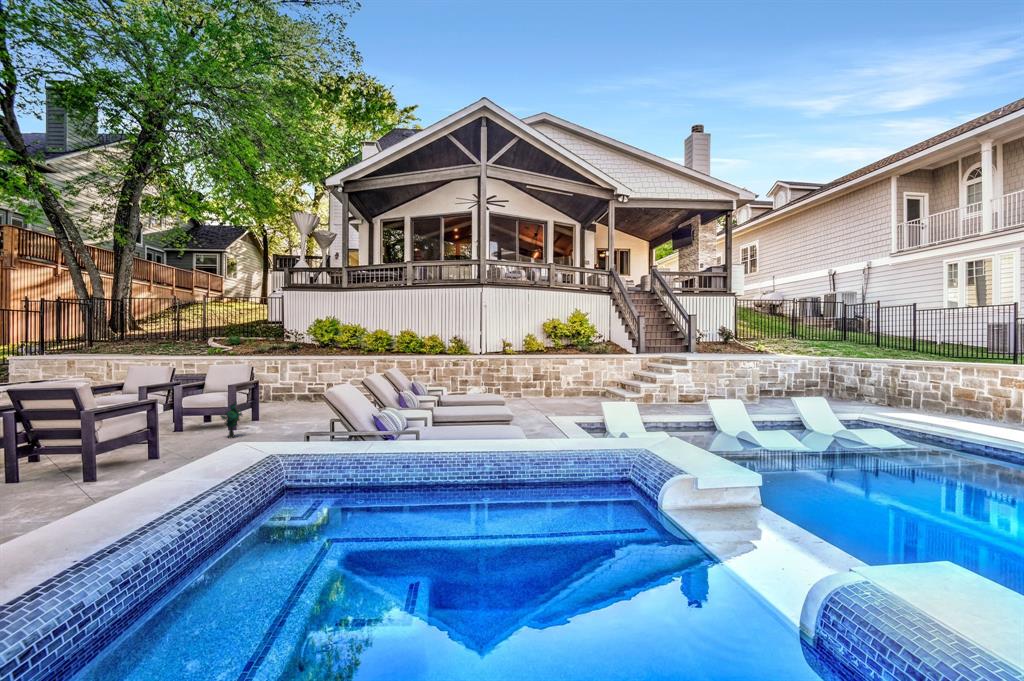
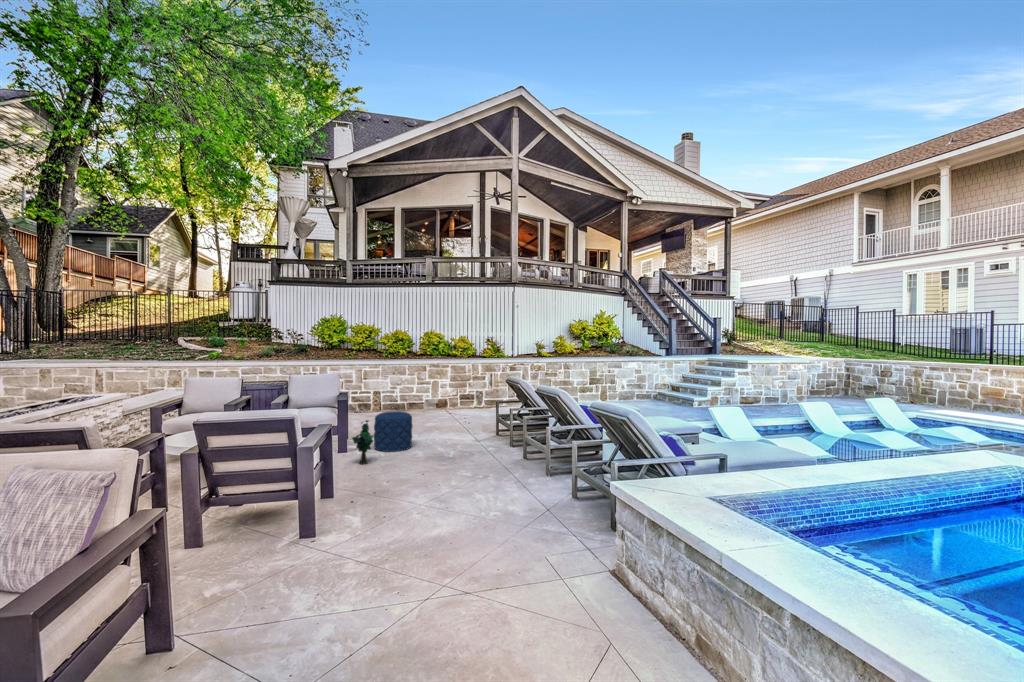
pouf: none [261,397,296,430] -> present [374,411,413,452]

